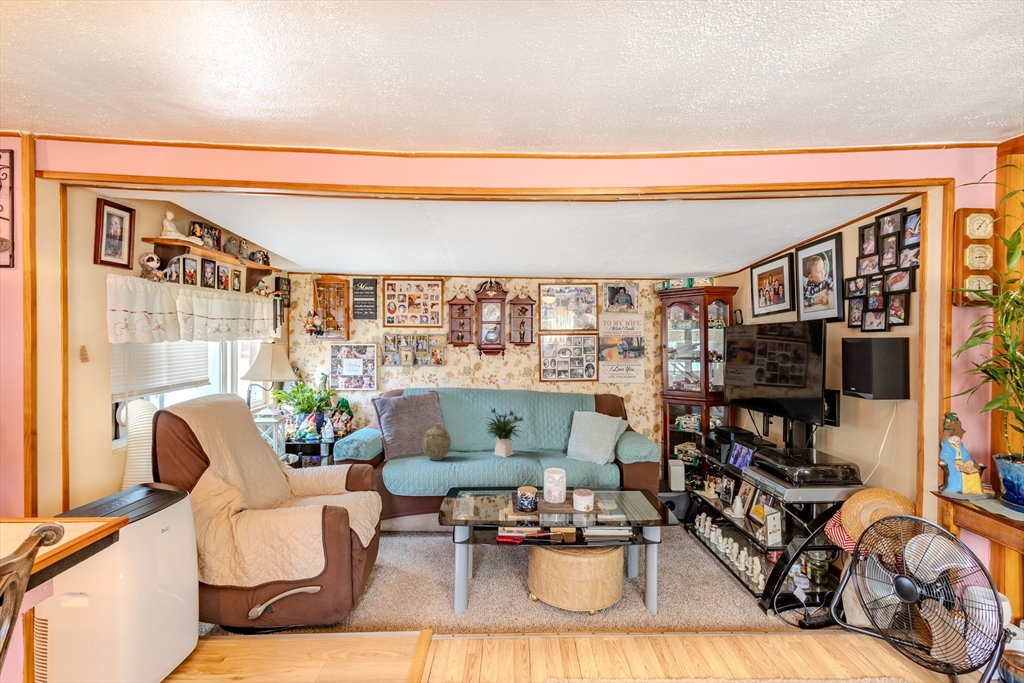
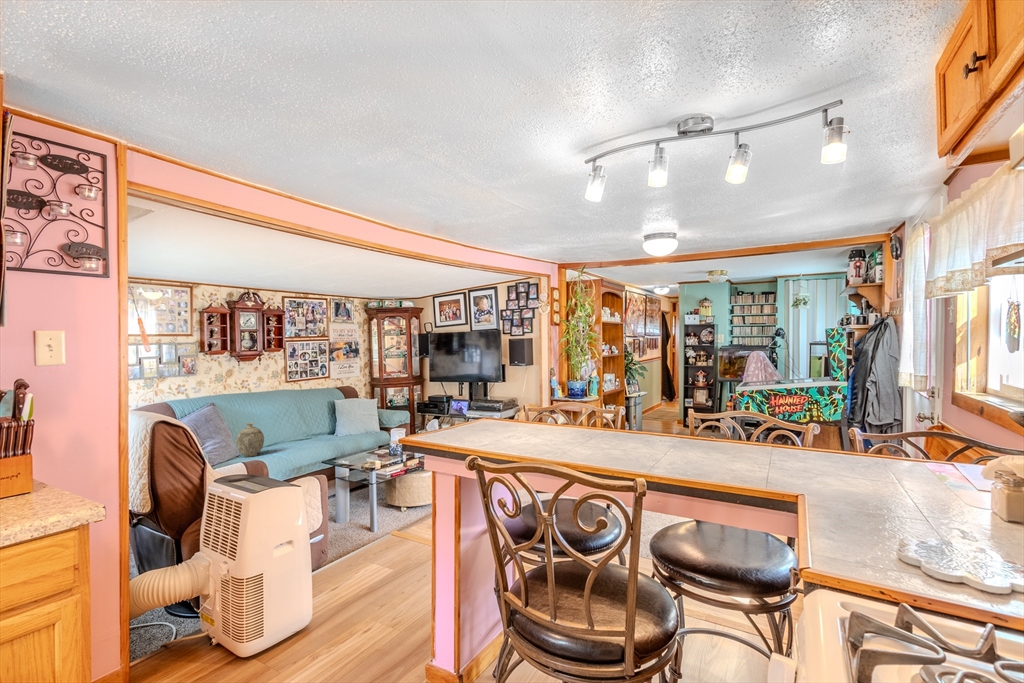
flower arrangement: present [487,408,523,457] -> none [274,403,316,444]

